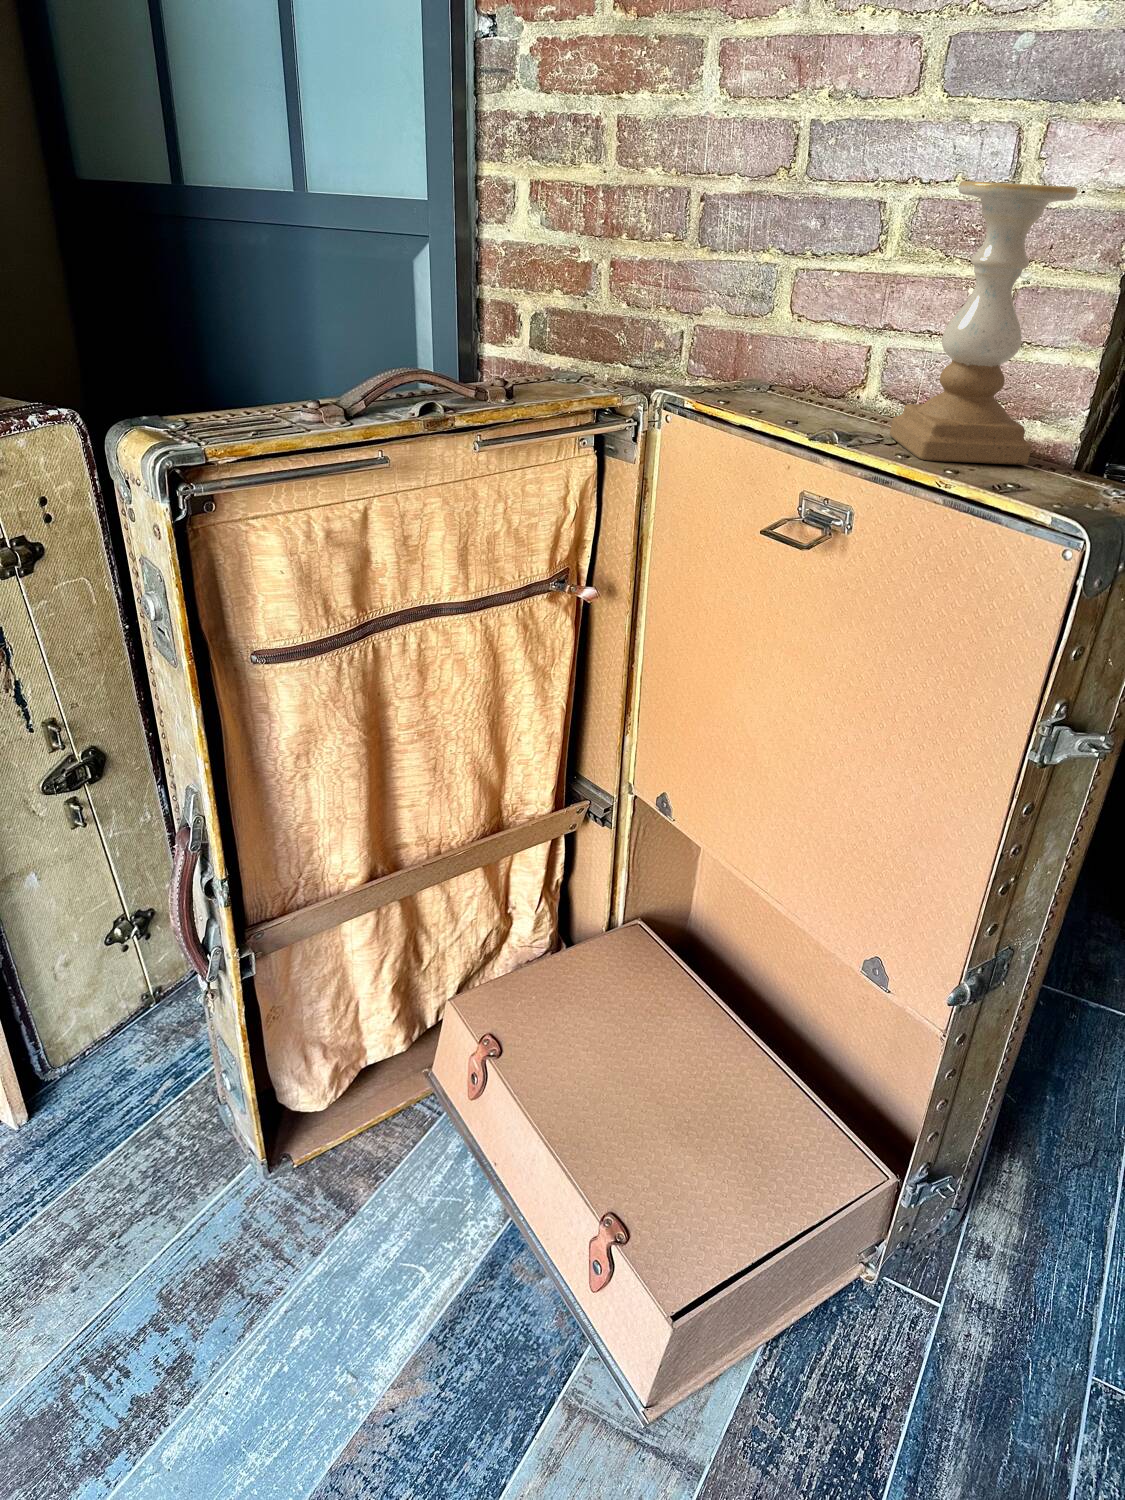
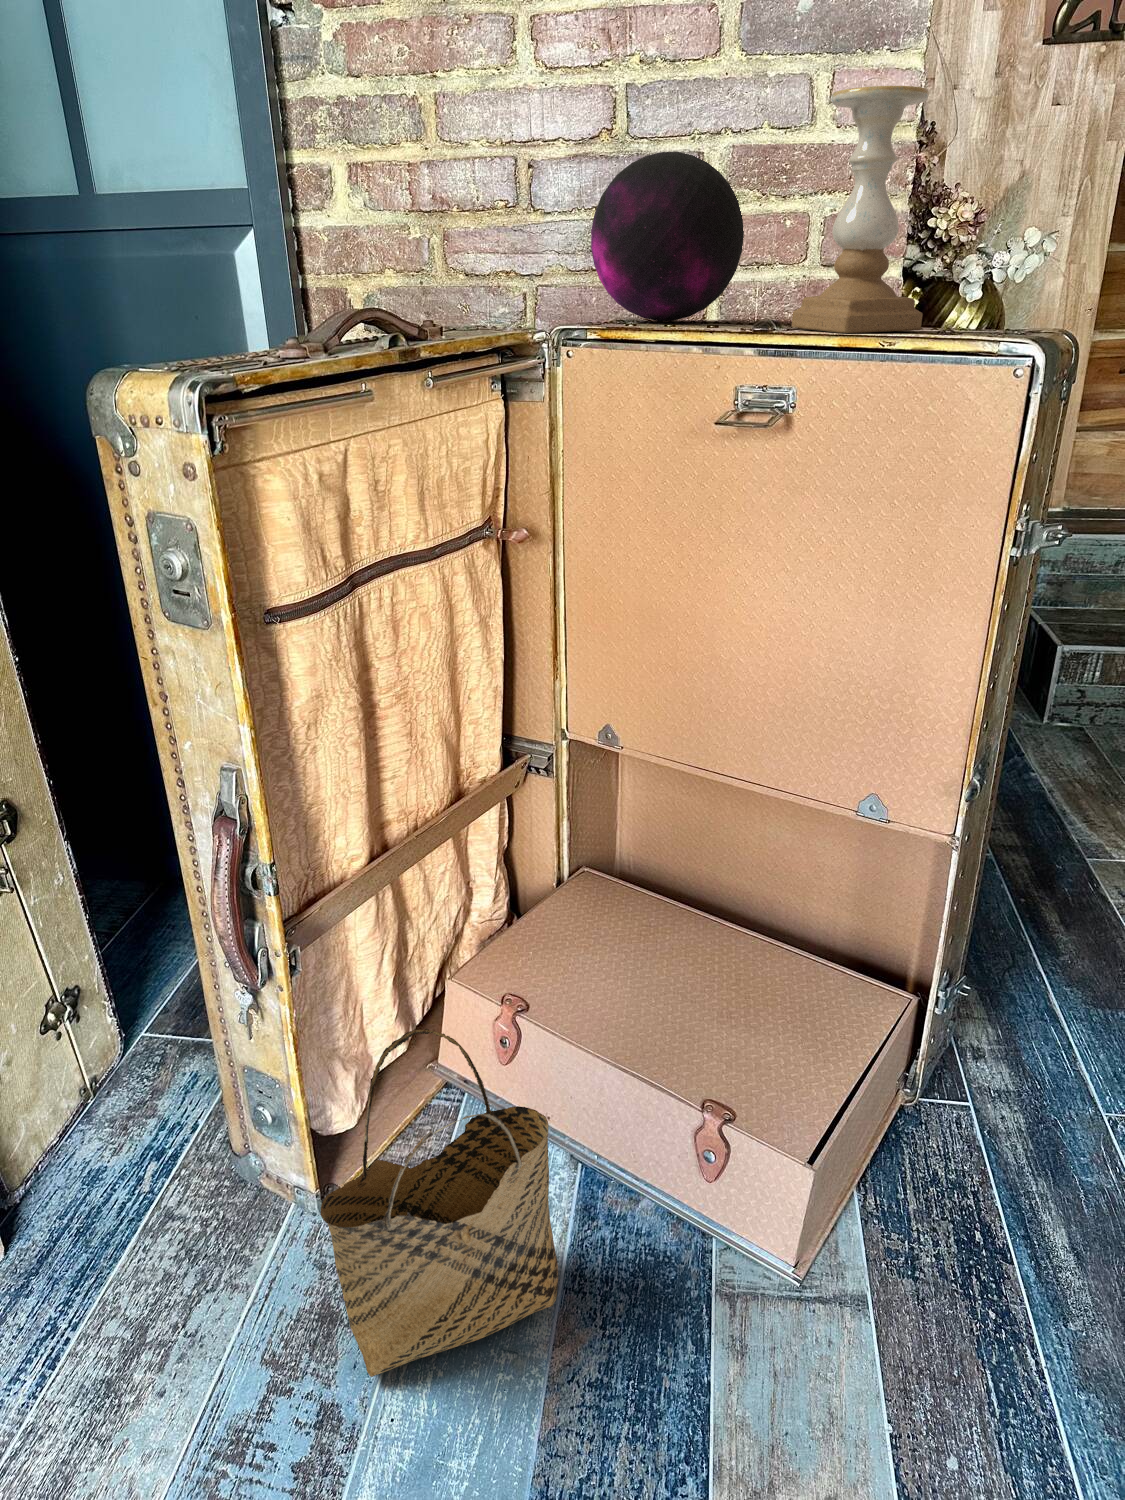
decorative orb: none [721,214,891,396] -> present [591,152,744,321]
woven basket: none [196,1064,432,1350] -> present [321,1029,558,1377]

